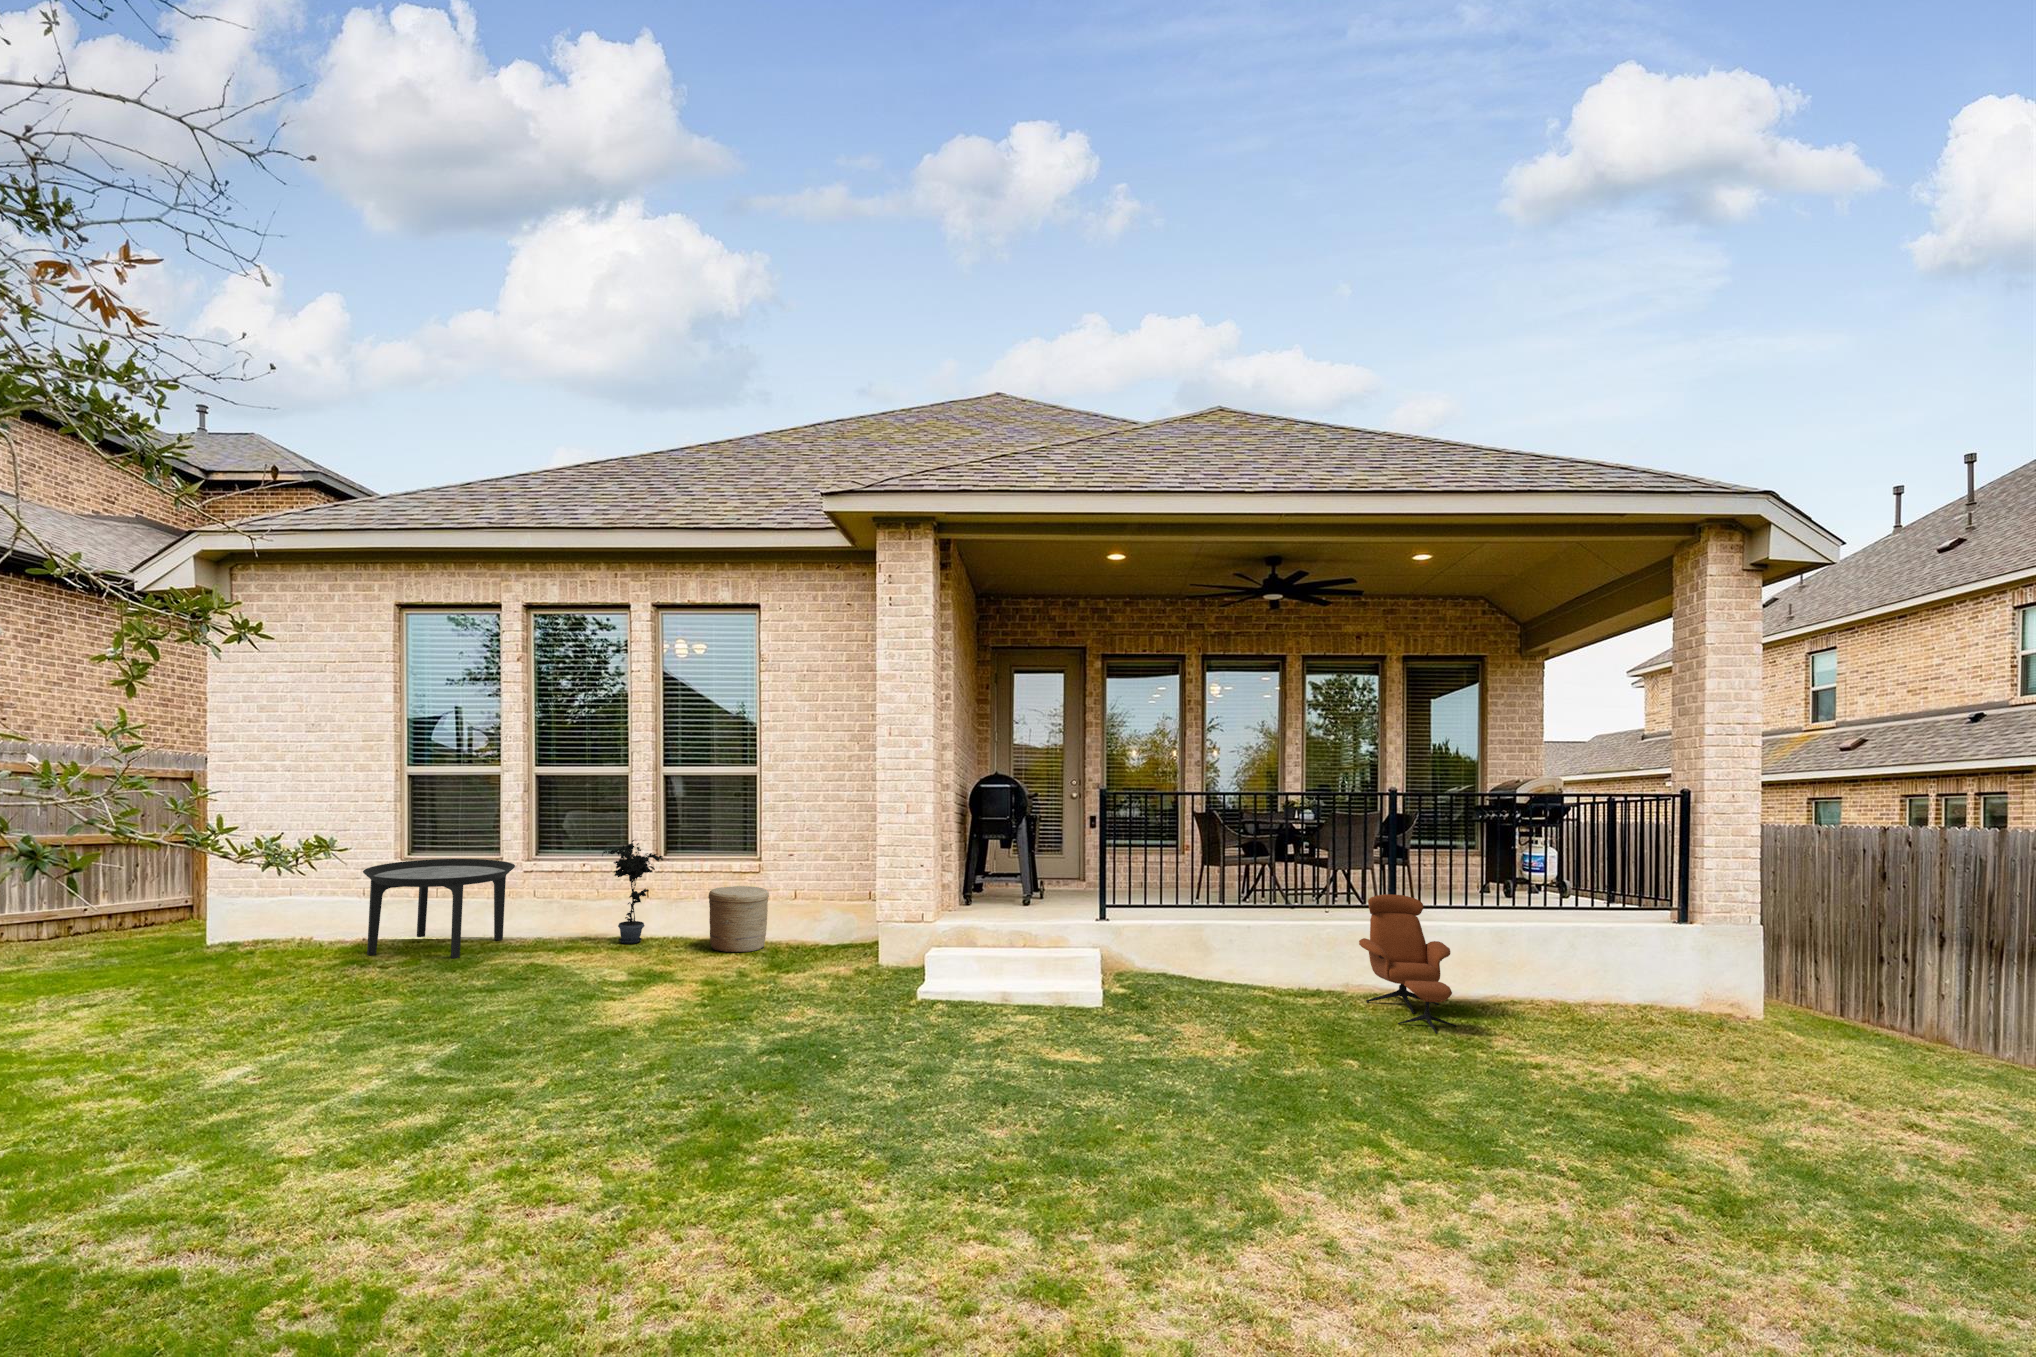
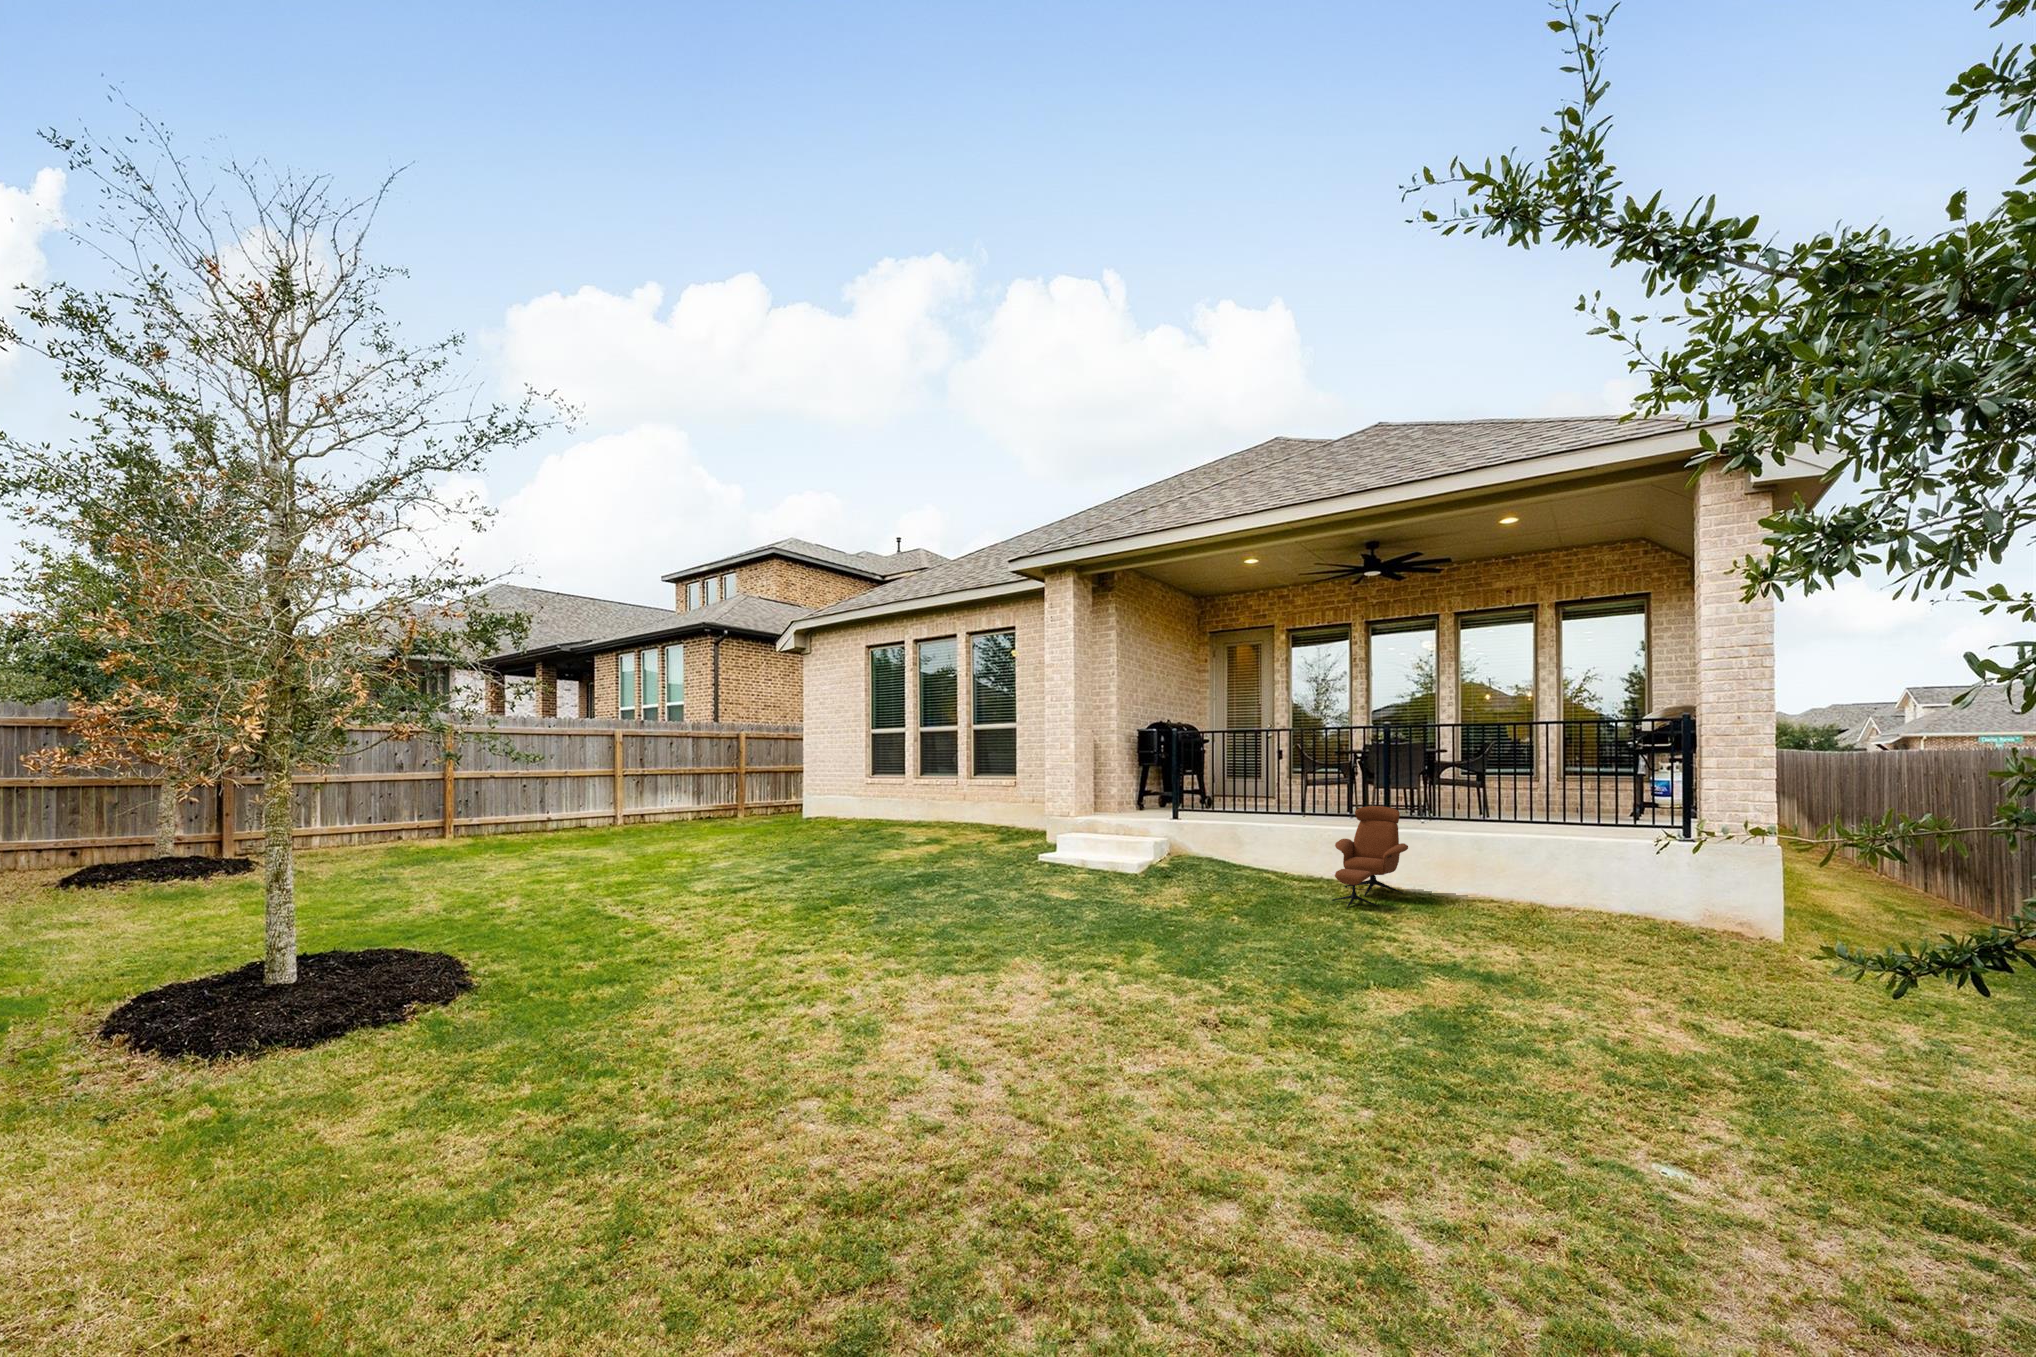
potted plant: present [602,840,663,944] -> none [941,767,968,826]
round table: present [363,859,515,959] -> none [830,777,902,828]
woven basket: present [708,886,769,952] -> none [985,795,1020,833]

